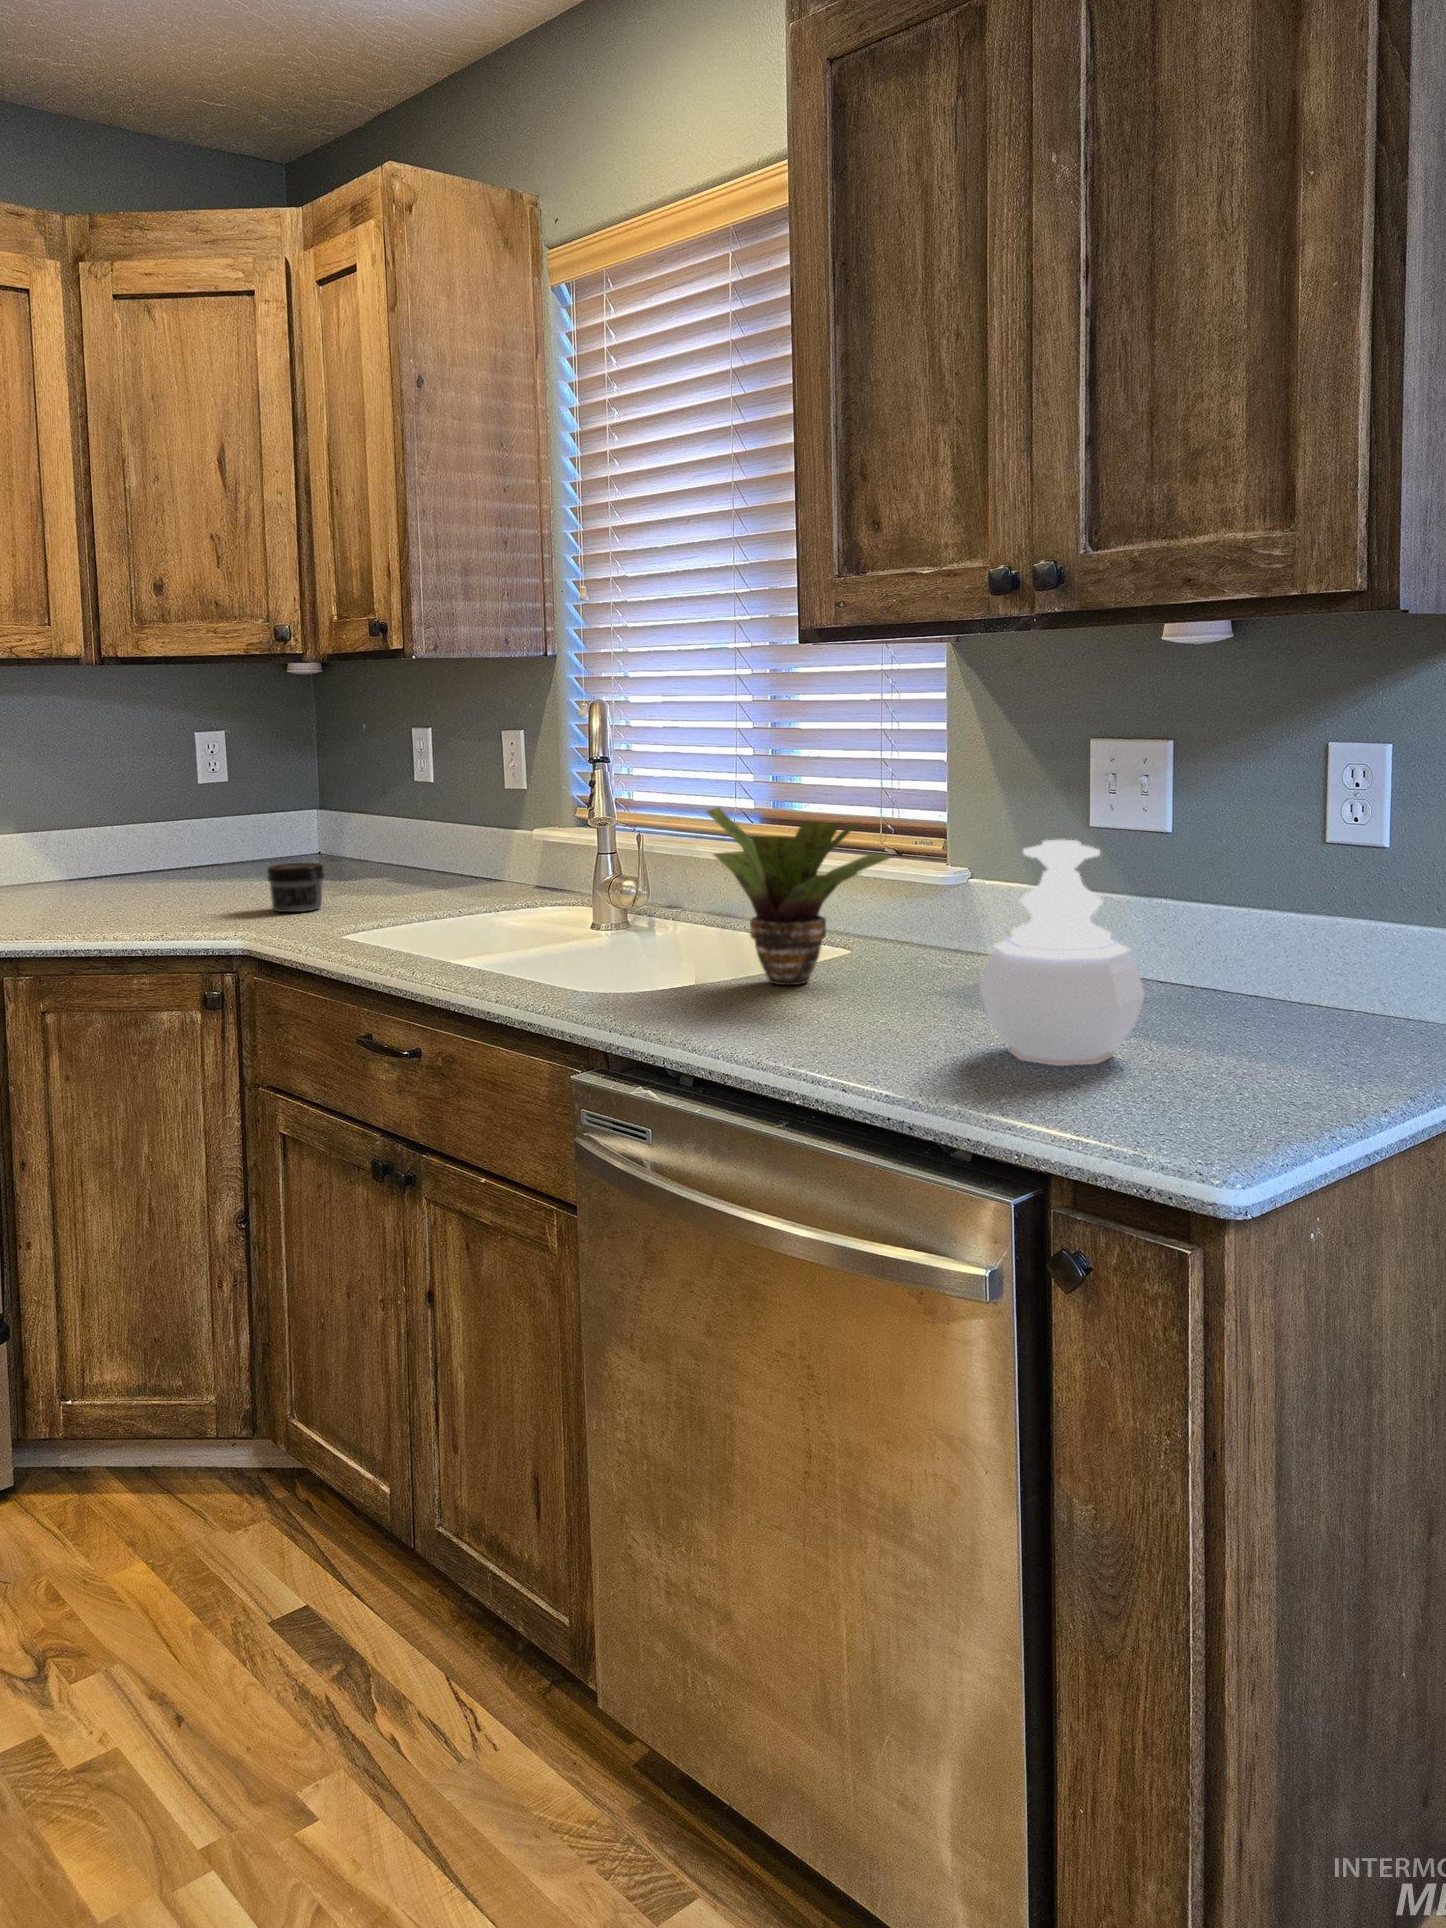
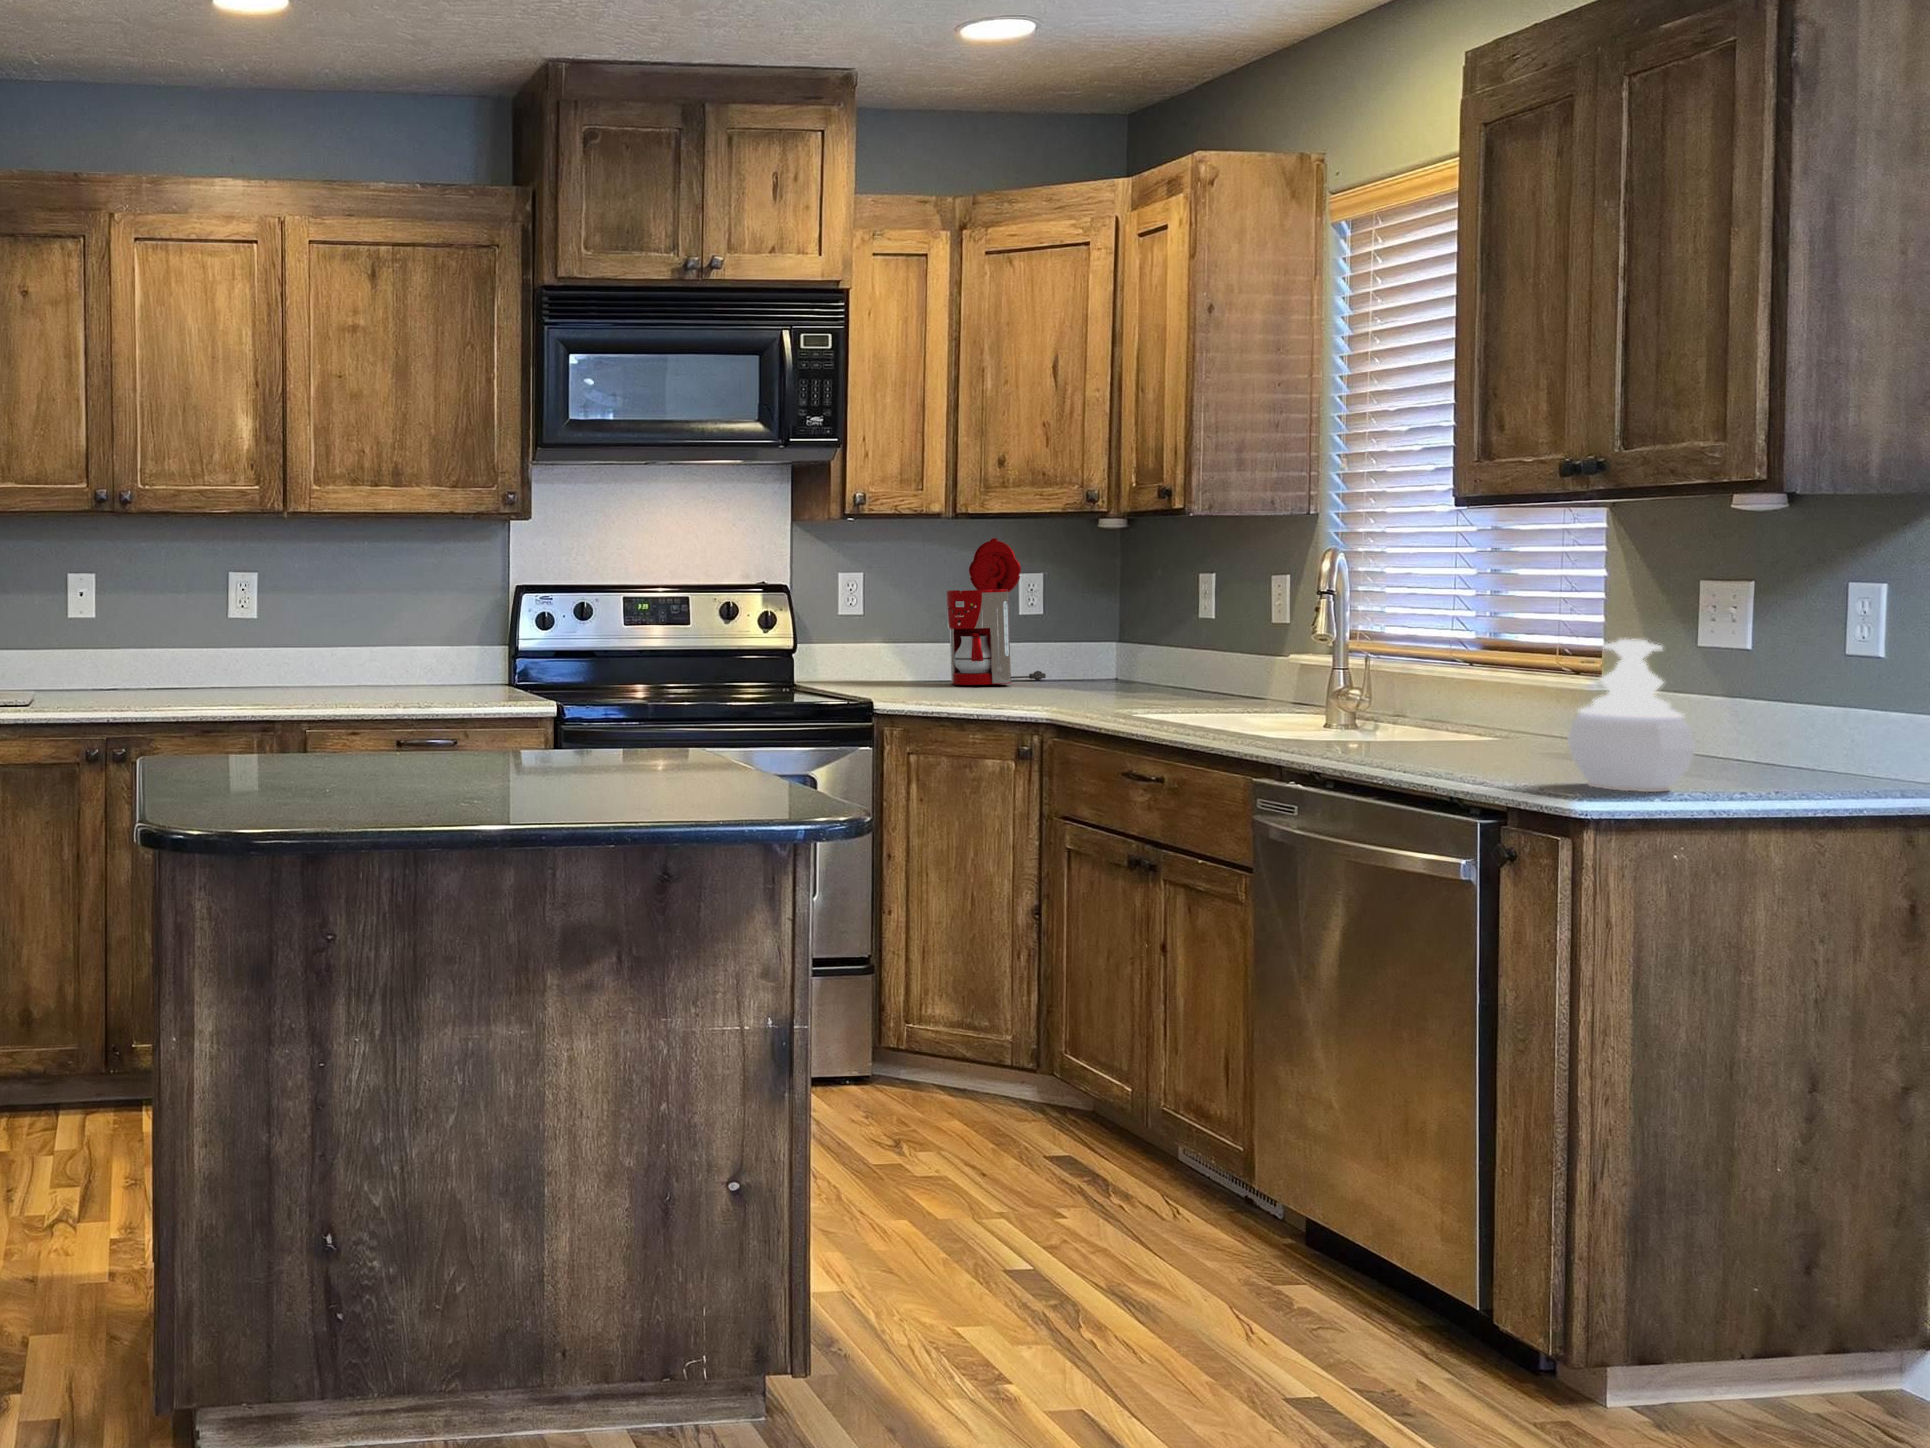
coffee maker: none [98,688,237,888] -> present [947,538,1046,685]
potted plant: present [707,808,893,985] -> none [1394,623,1556,753]
jar: present [267,863,324,912] -> none [1070,668,1114,703]

